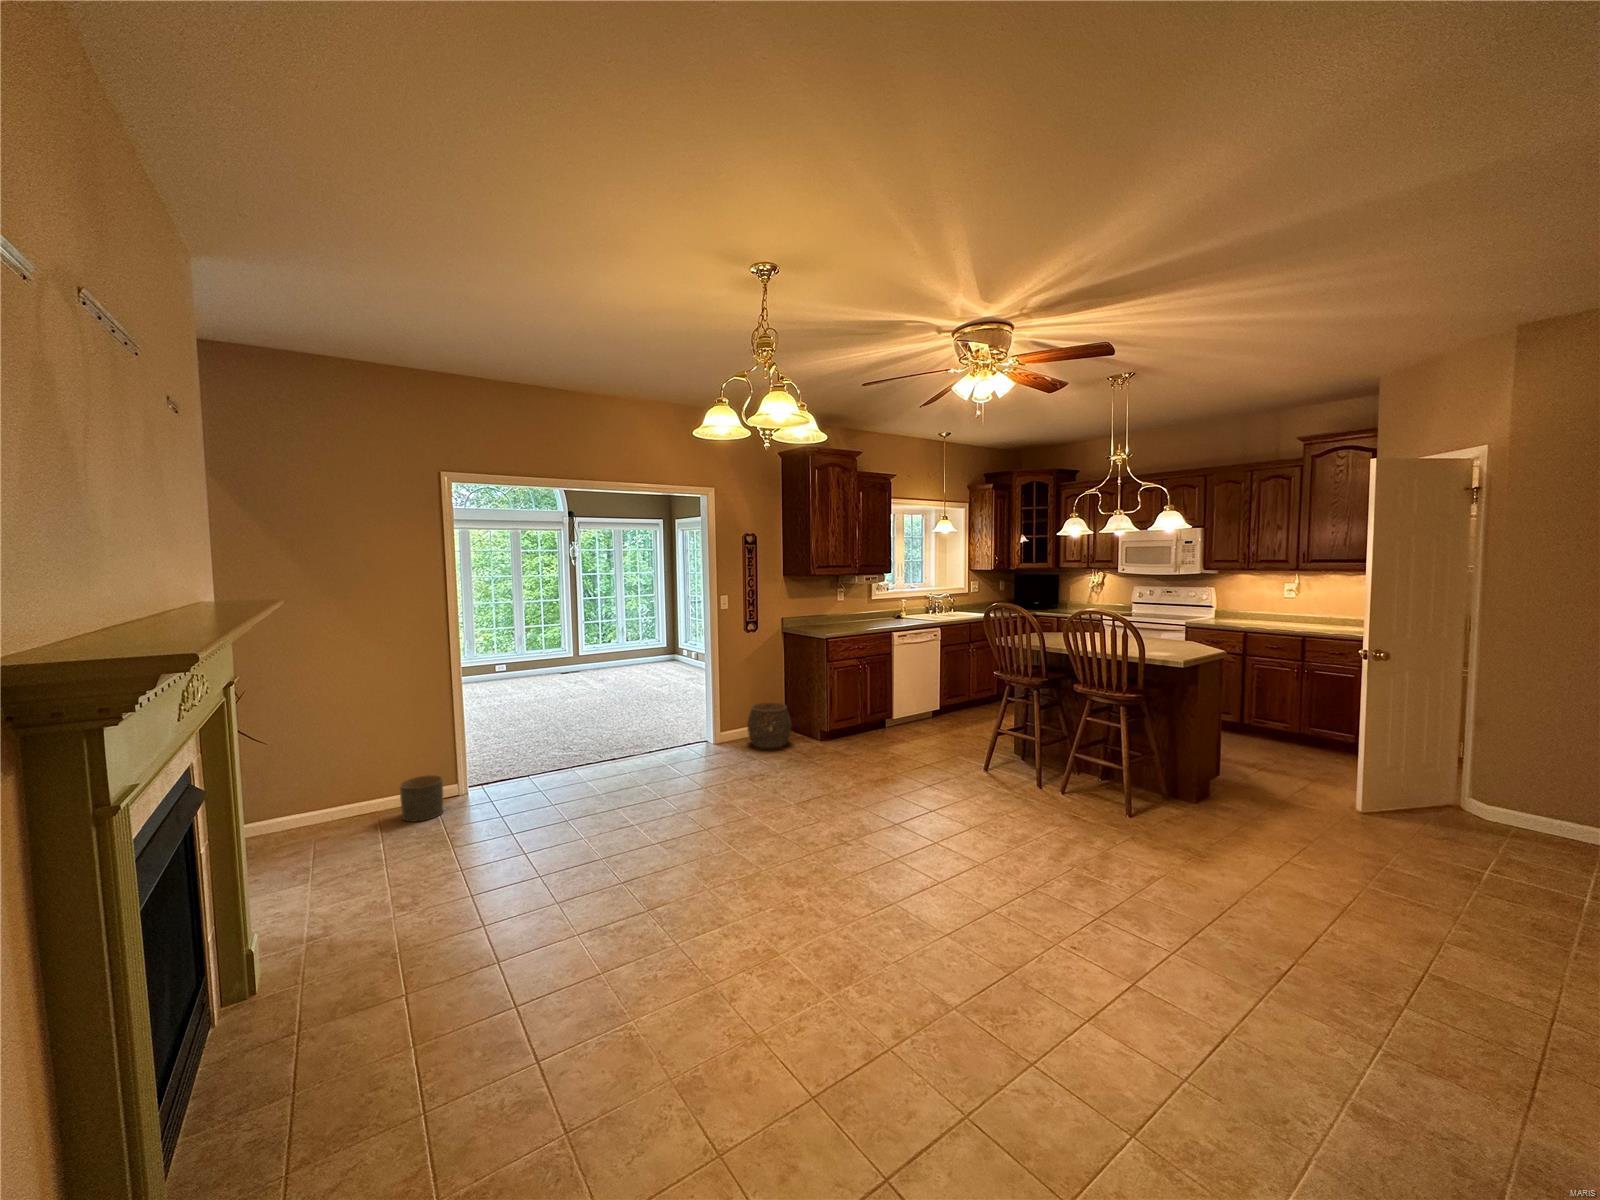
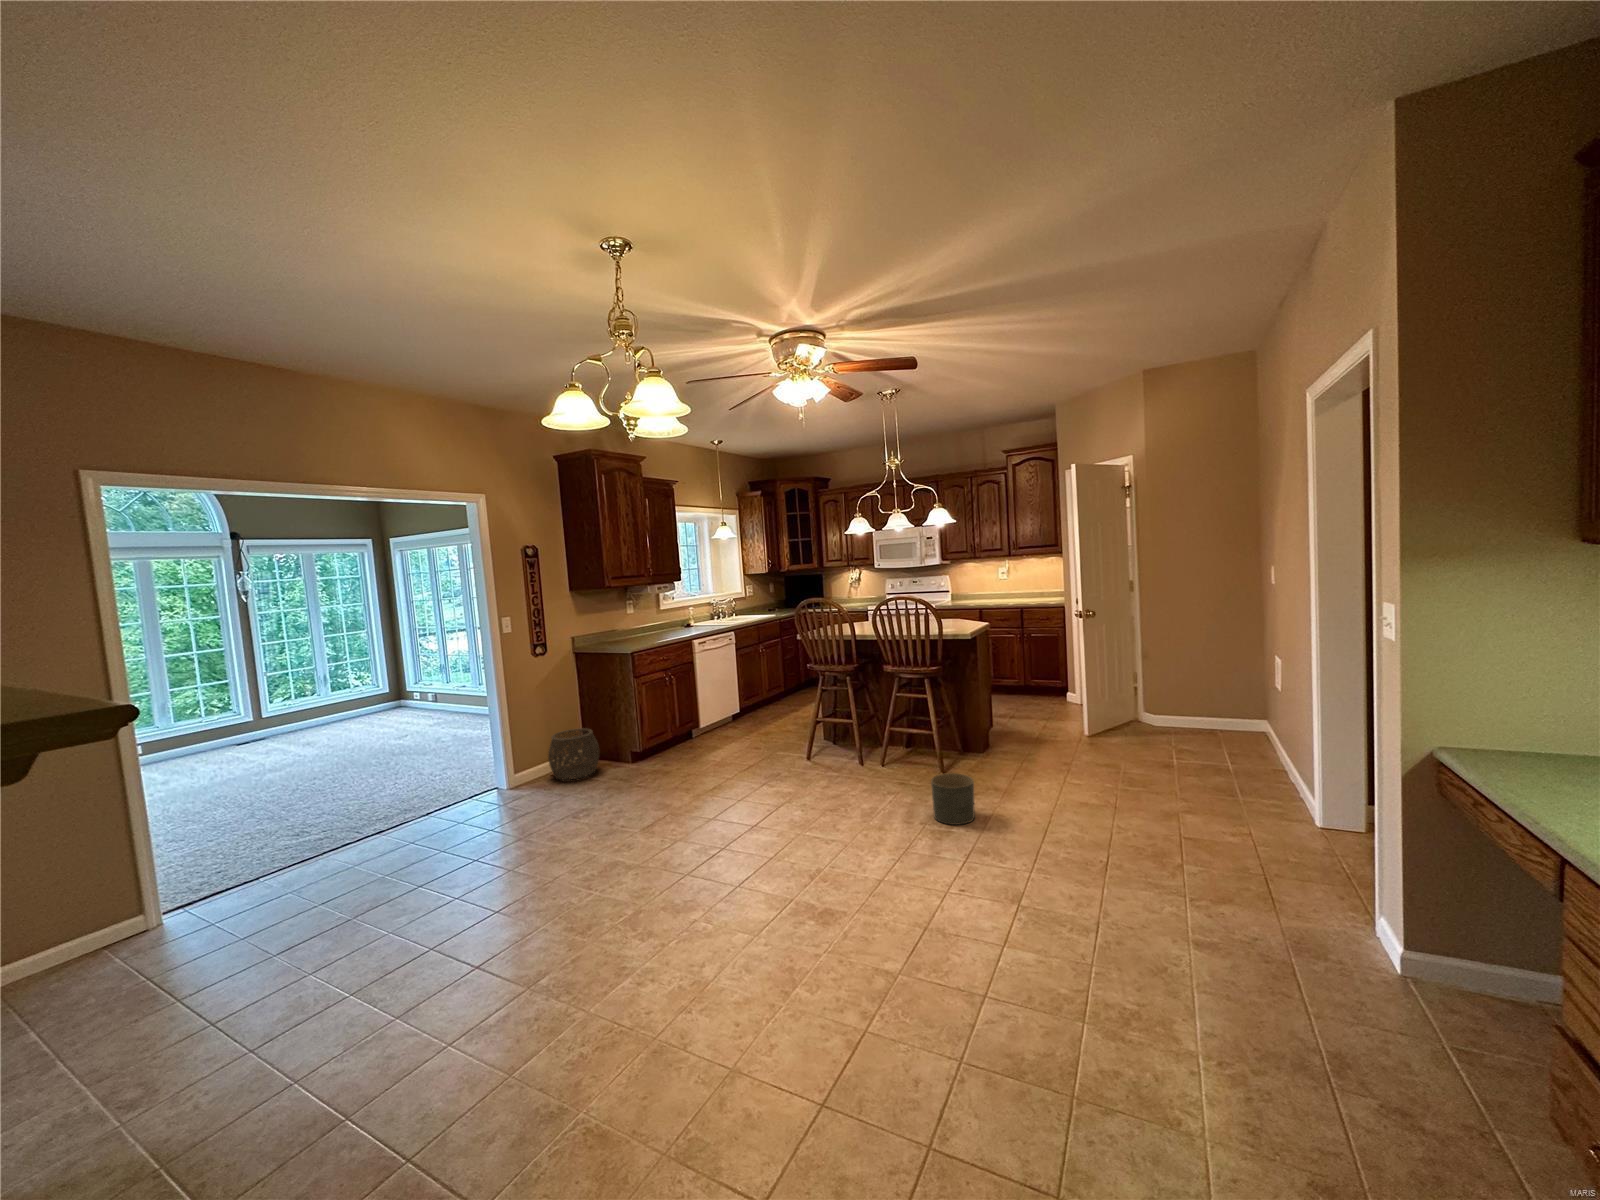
planter: present [399,775,444,822] -> present [931,773,975,825]

